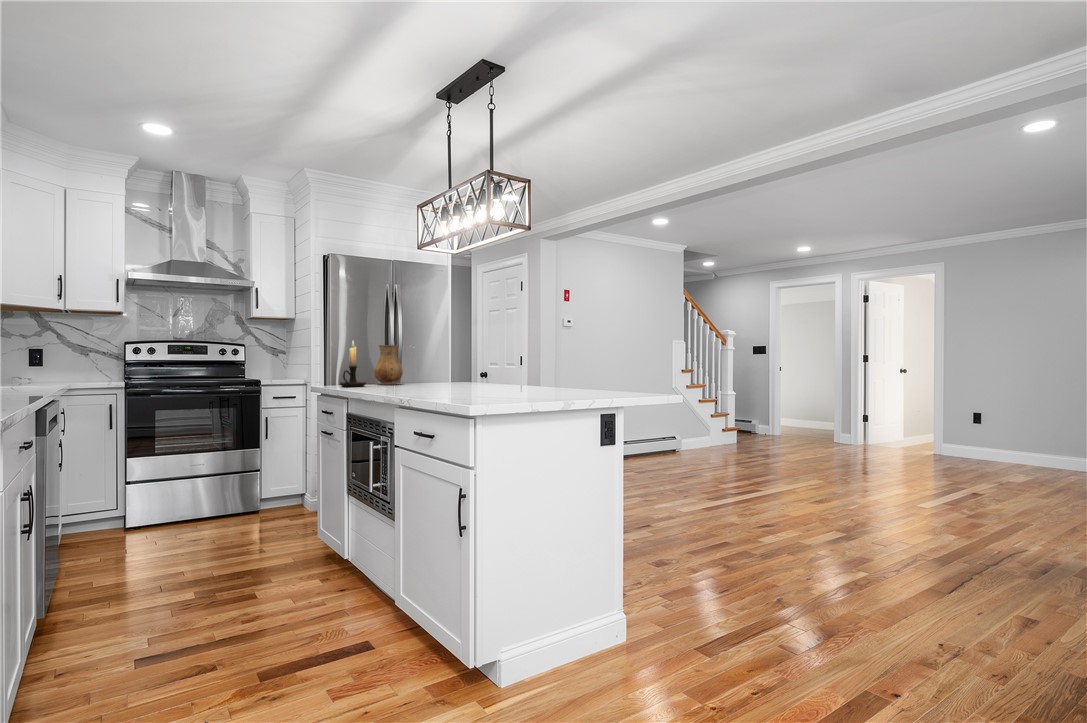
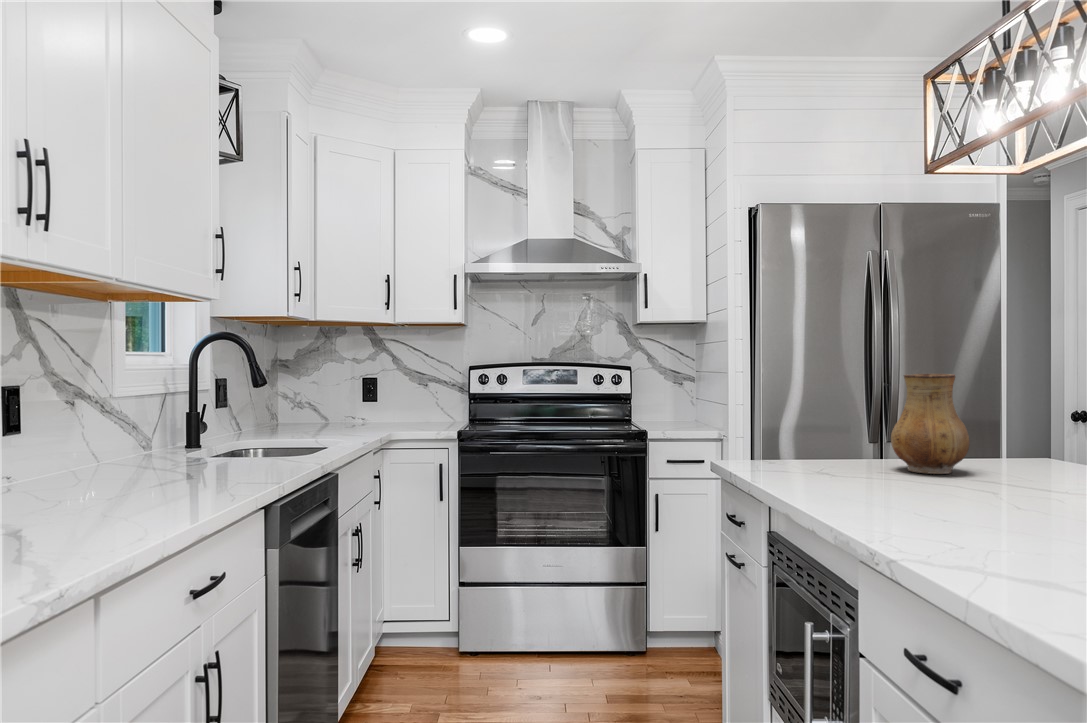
candle holder: present [340,341,366,387] -> none [813,364,878,481]

